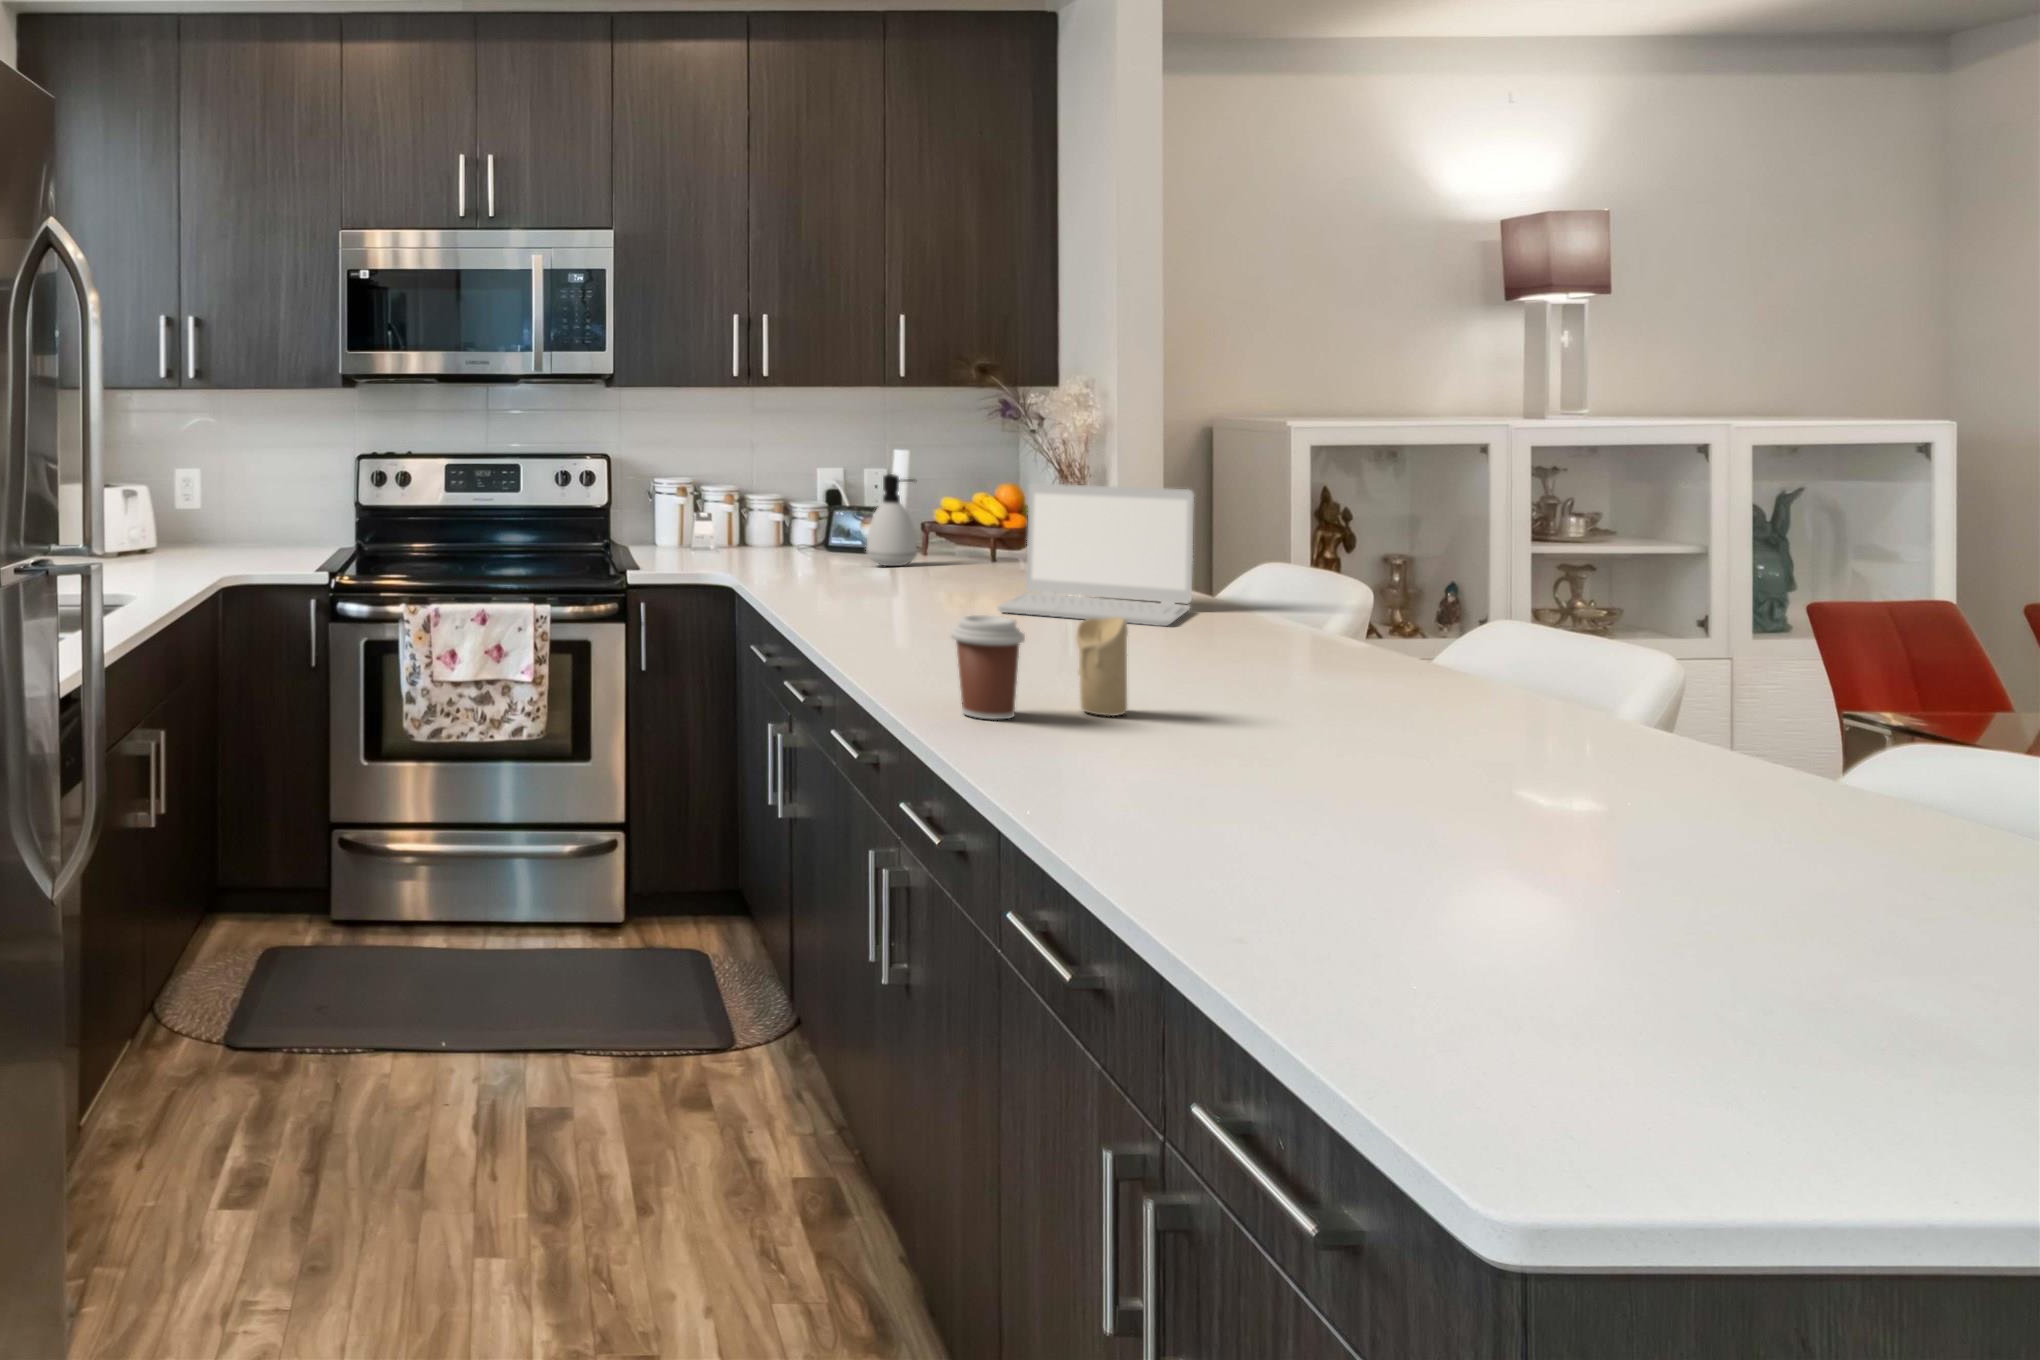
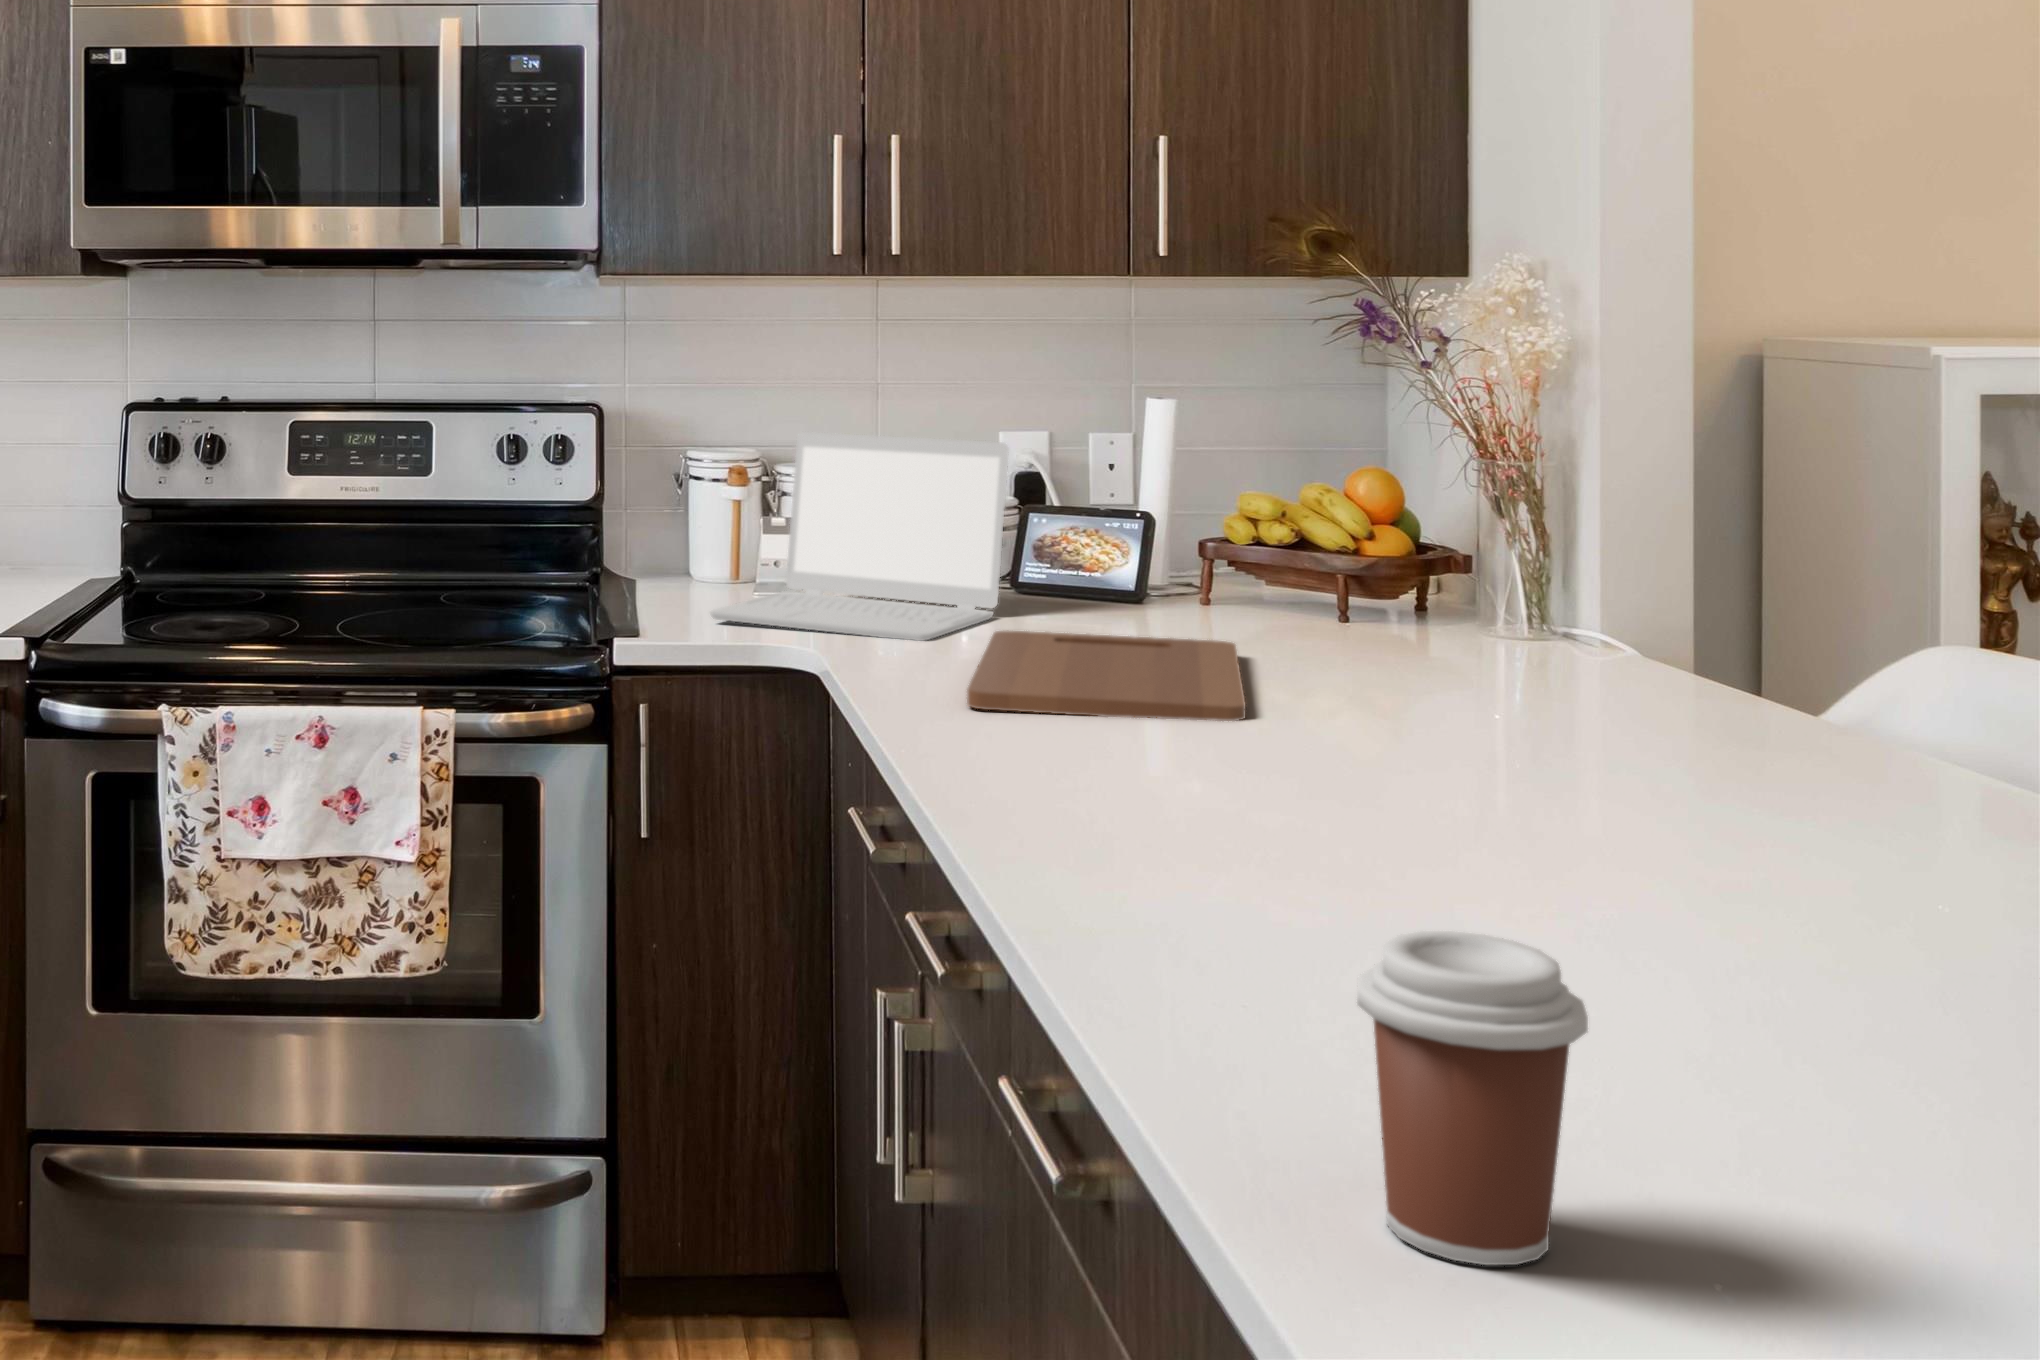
soap dispenser: present [866,474,917,566] -> none [1091,450,1195,633]
laptop: present [998,483,1194,626] -> present [710,432,1009,641]
cutting board: none [807,564,938,598] -> present [967,631,1246,721]
candle: present [1076,617,1128,716] -> none [1728,941,1892,1248]

